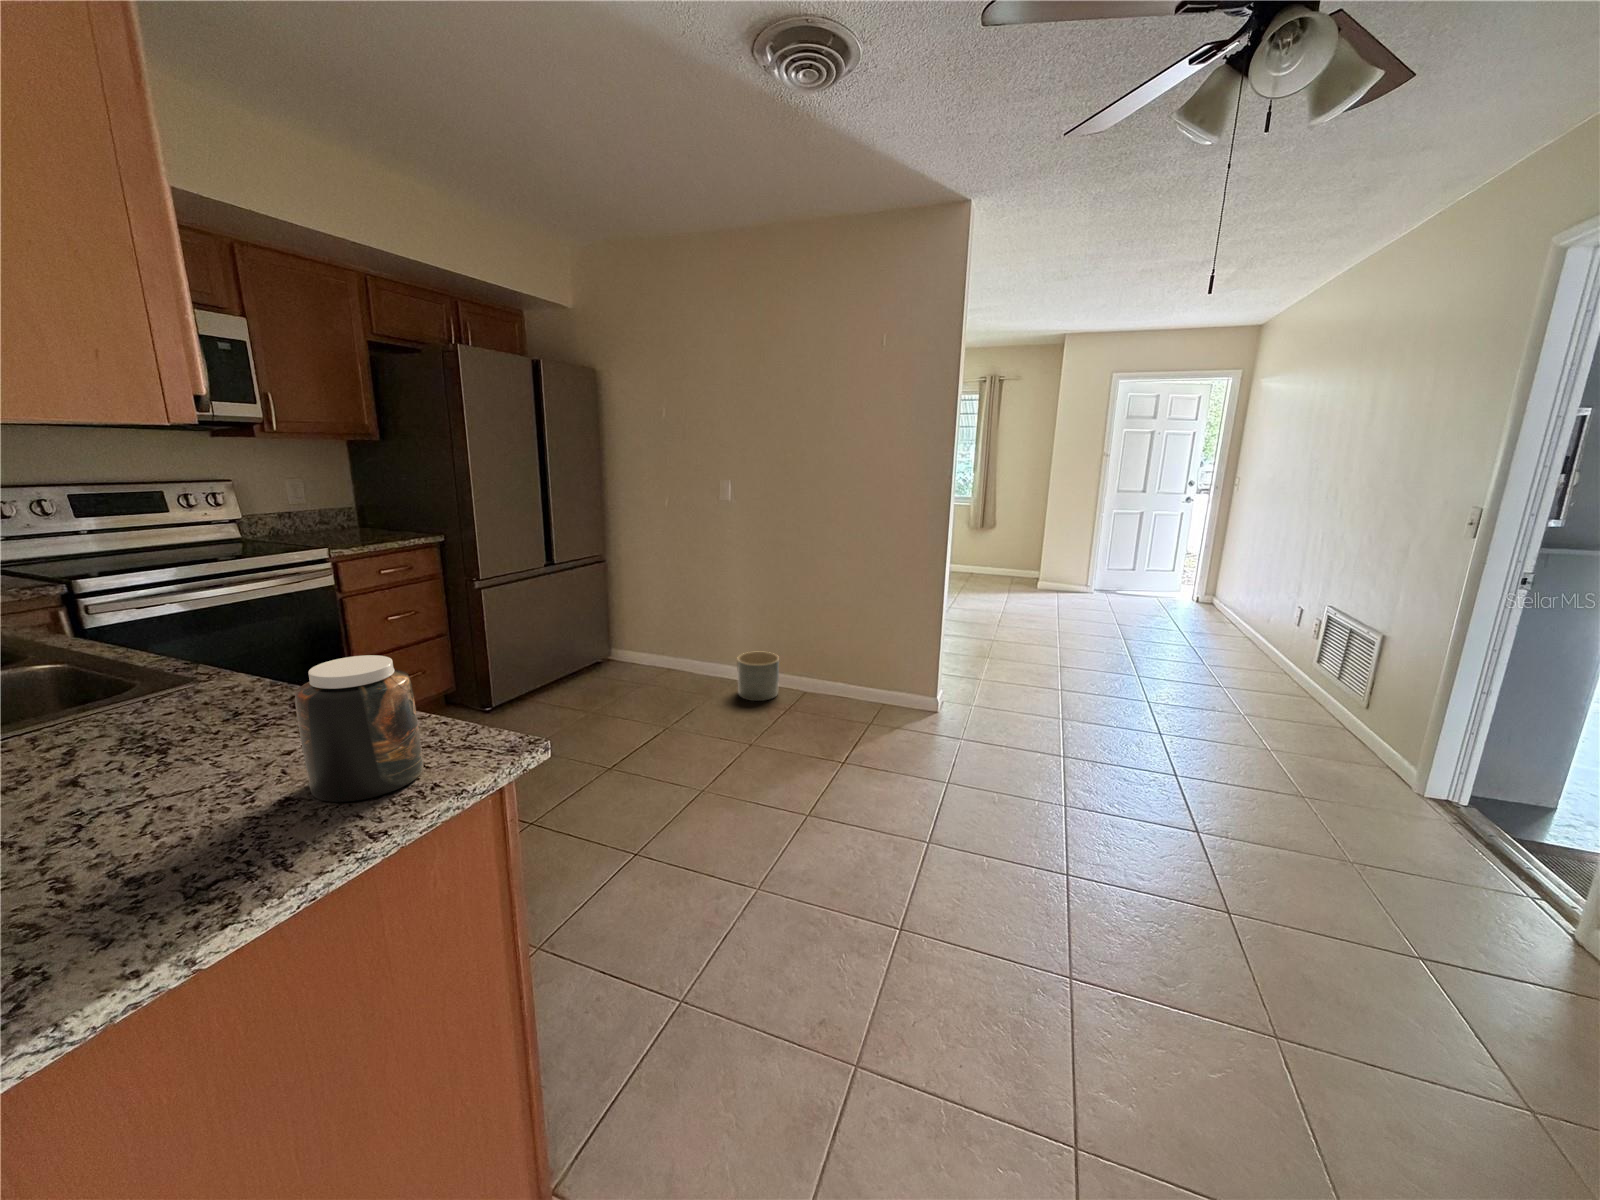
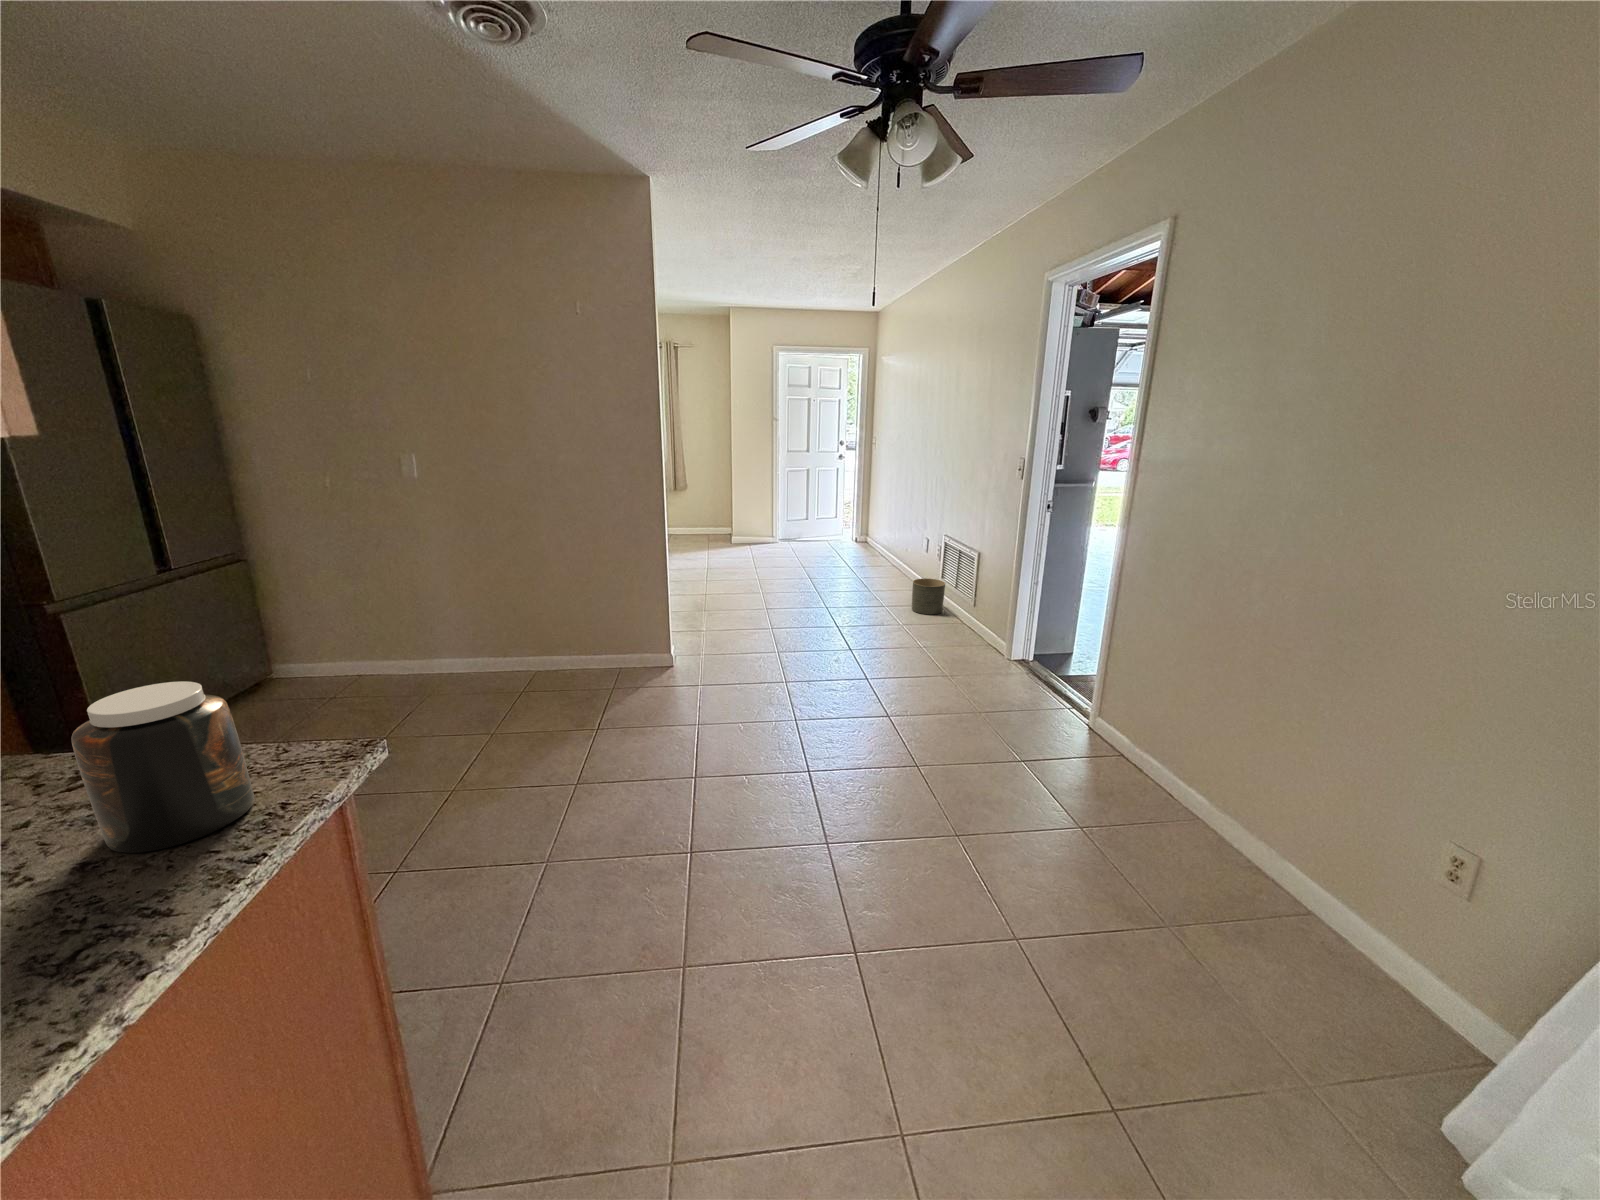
planter: present [737,652,779,701] -> present [912,578,945,614]

